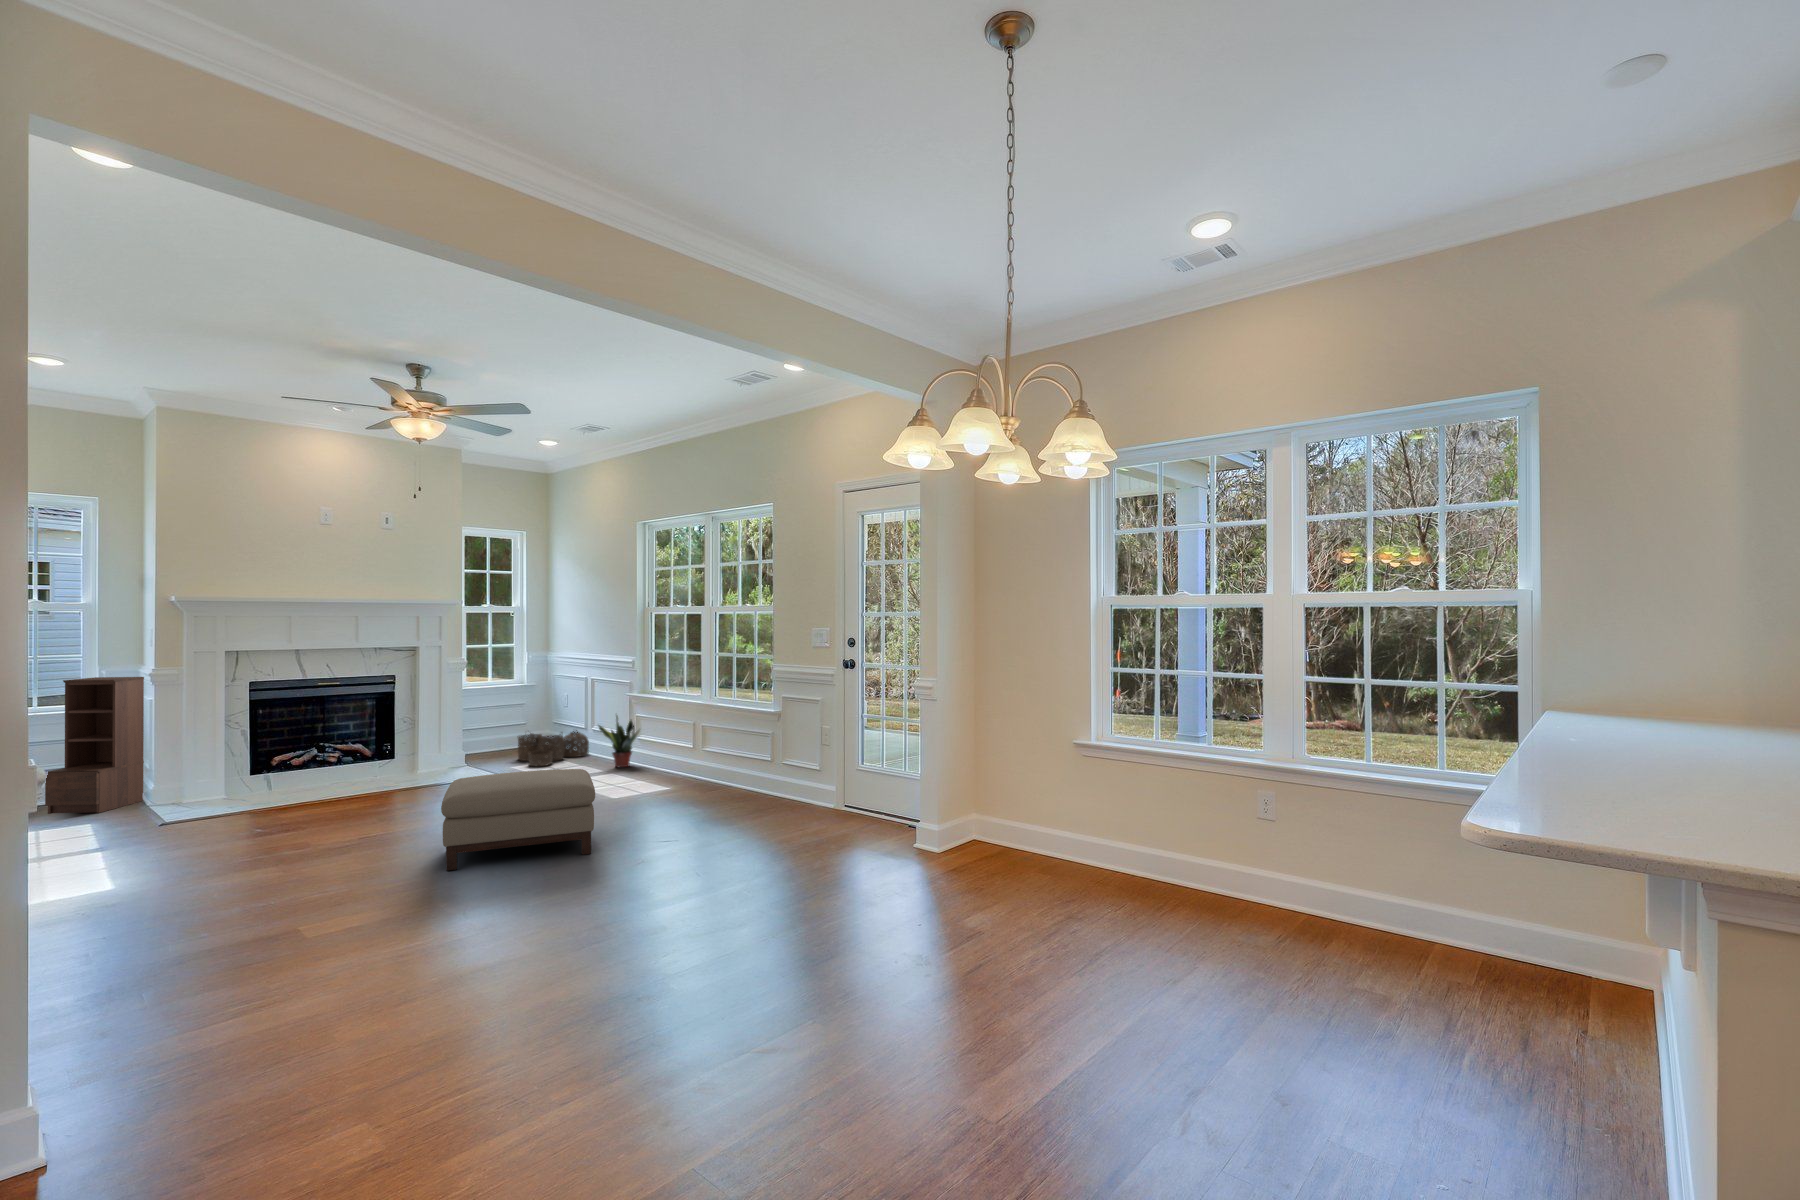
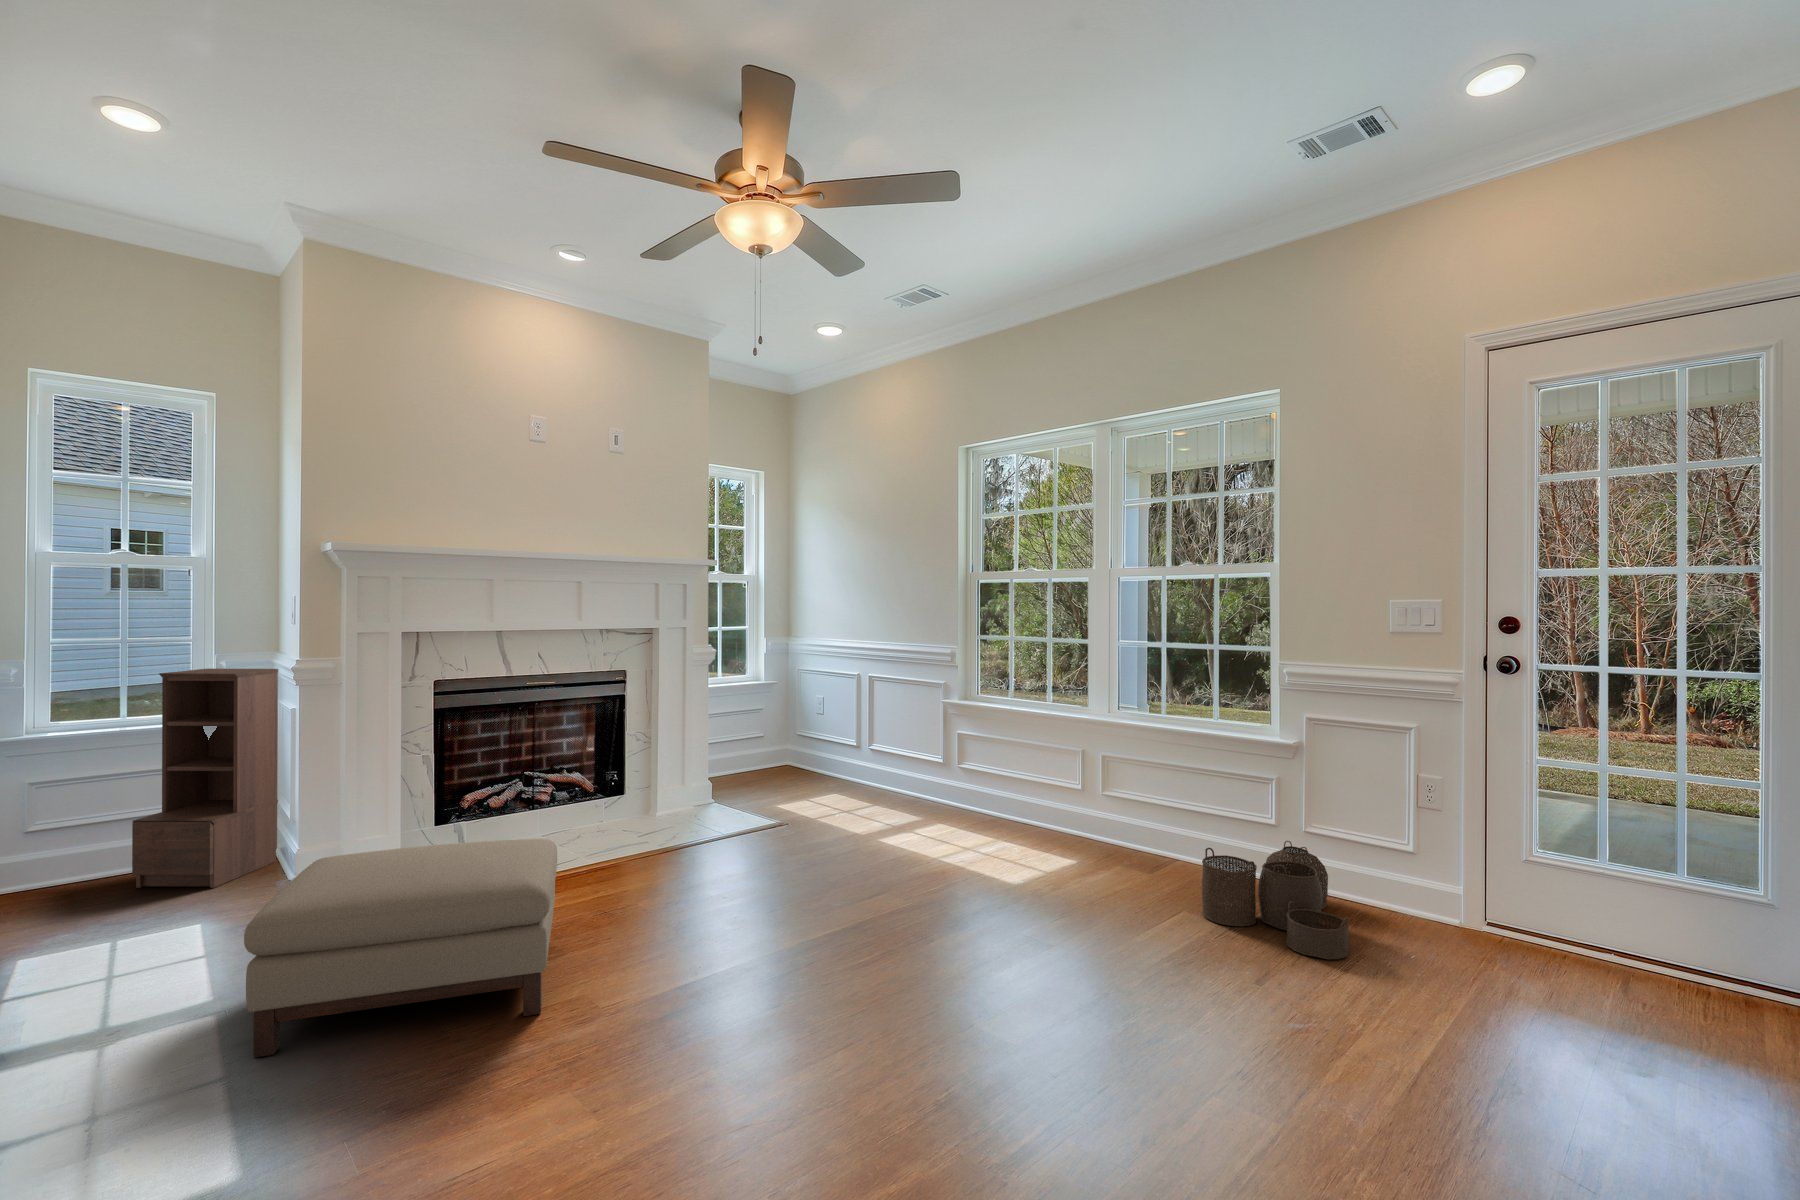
potted plant: present [599,716,639,767] -> none [913,731,974,814]
woven basket: present [518,730,589,766] -> present [1202,841,1349,960]
ottoman: present [441,769,595,871] -> present [244,839,557,1057]

